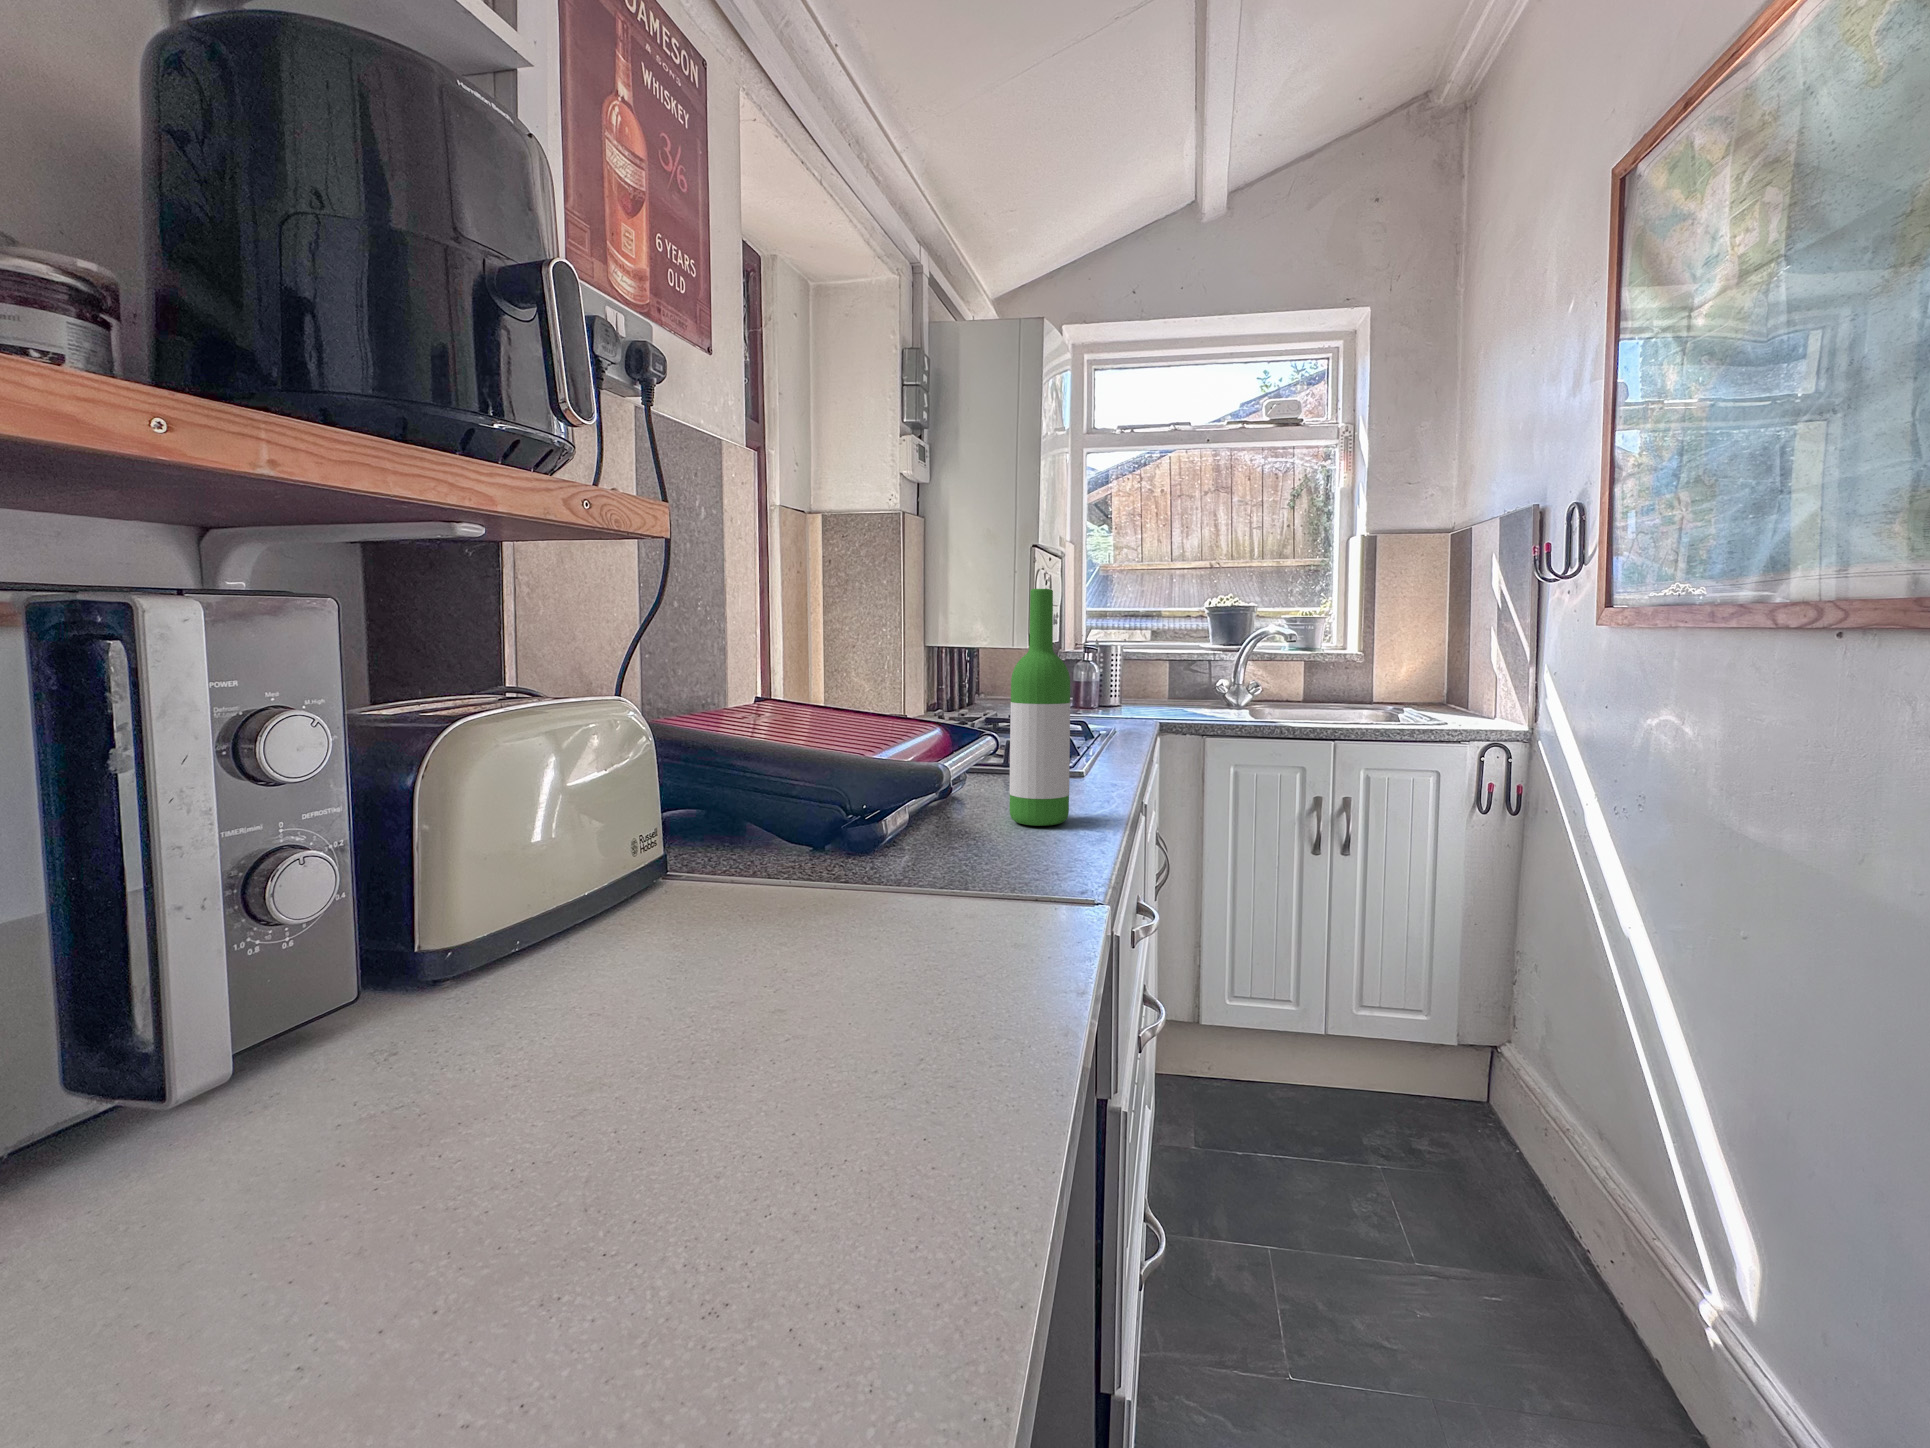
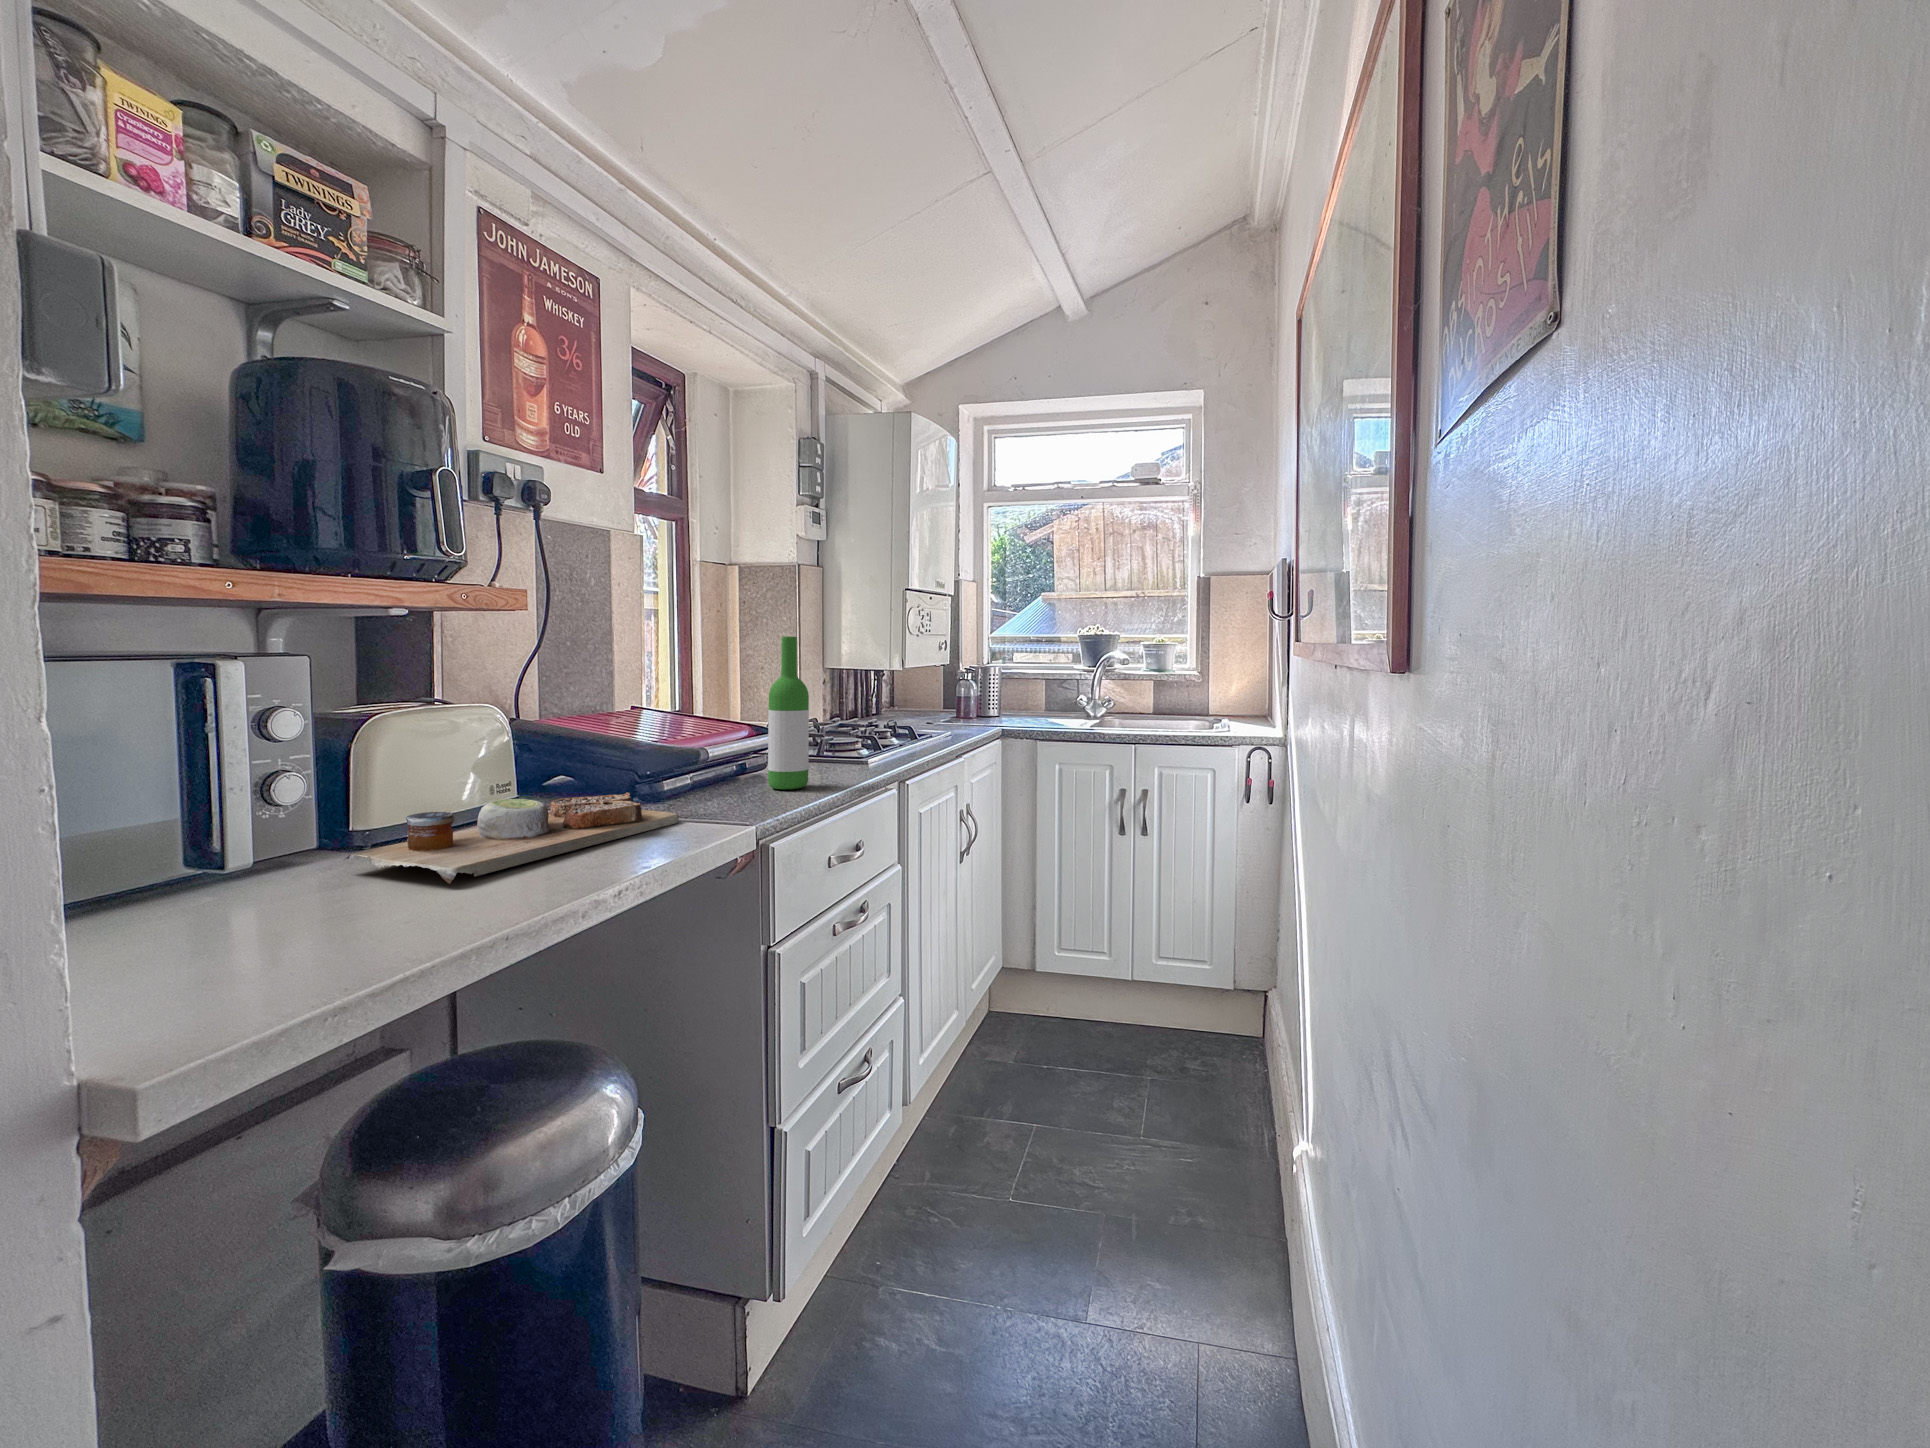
cutting board: none [438,846,966,1114] -> present [345,793,679,884]

